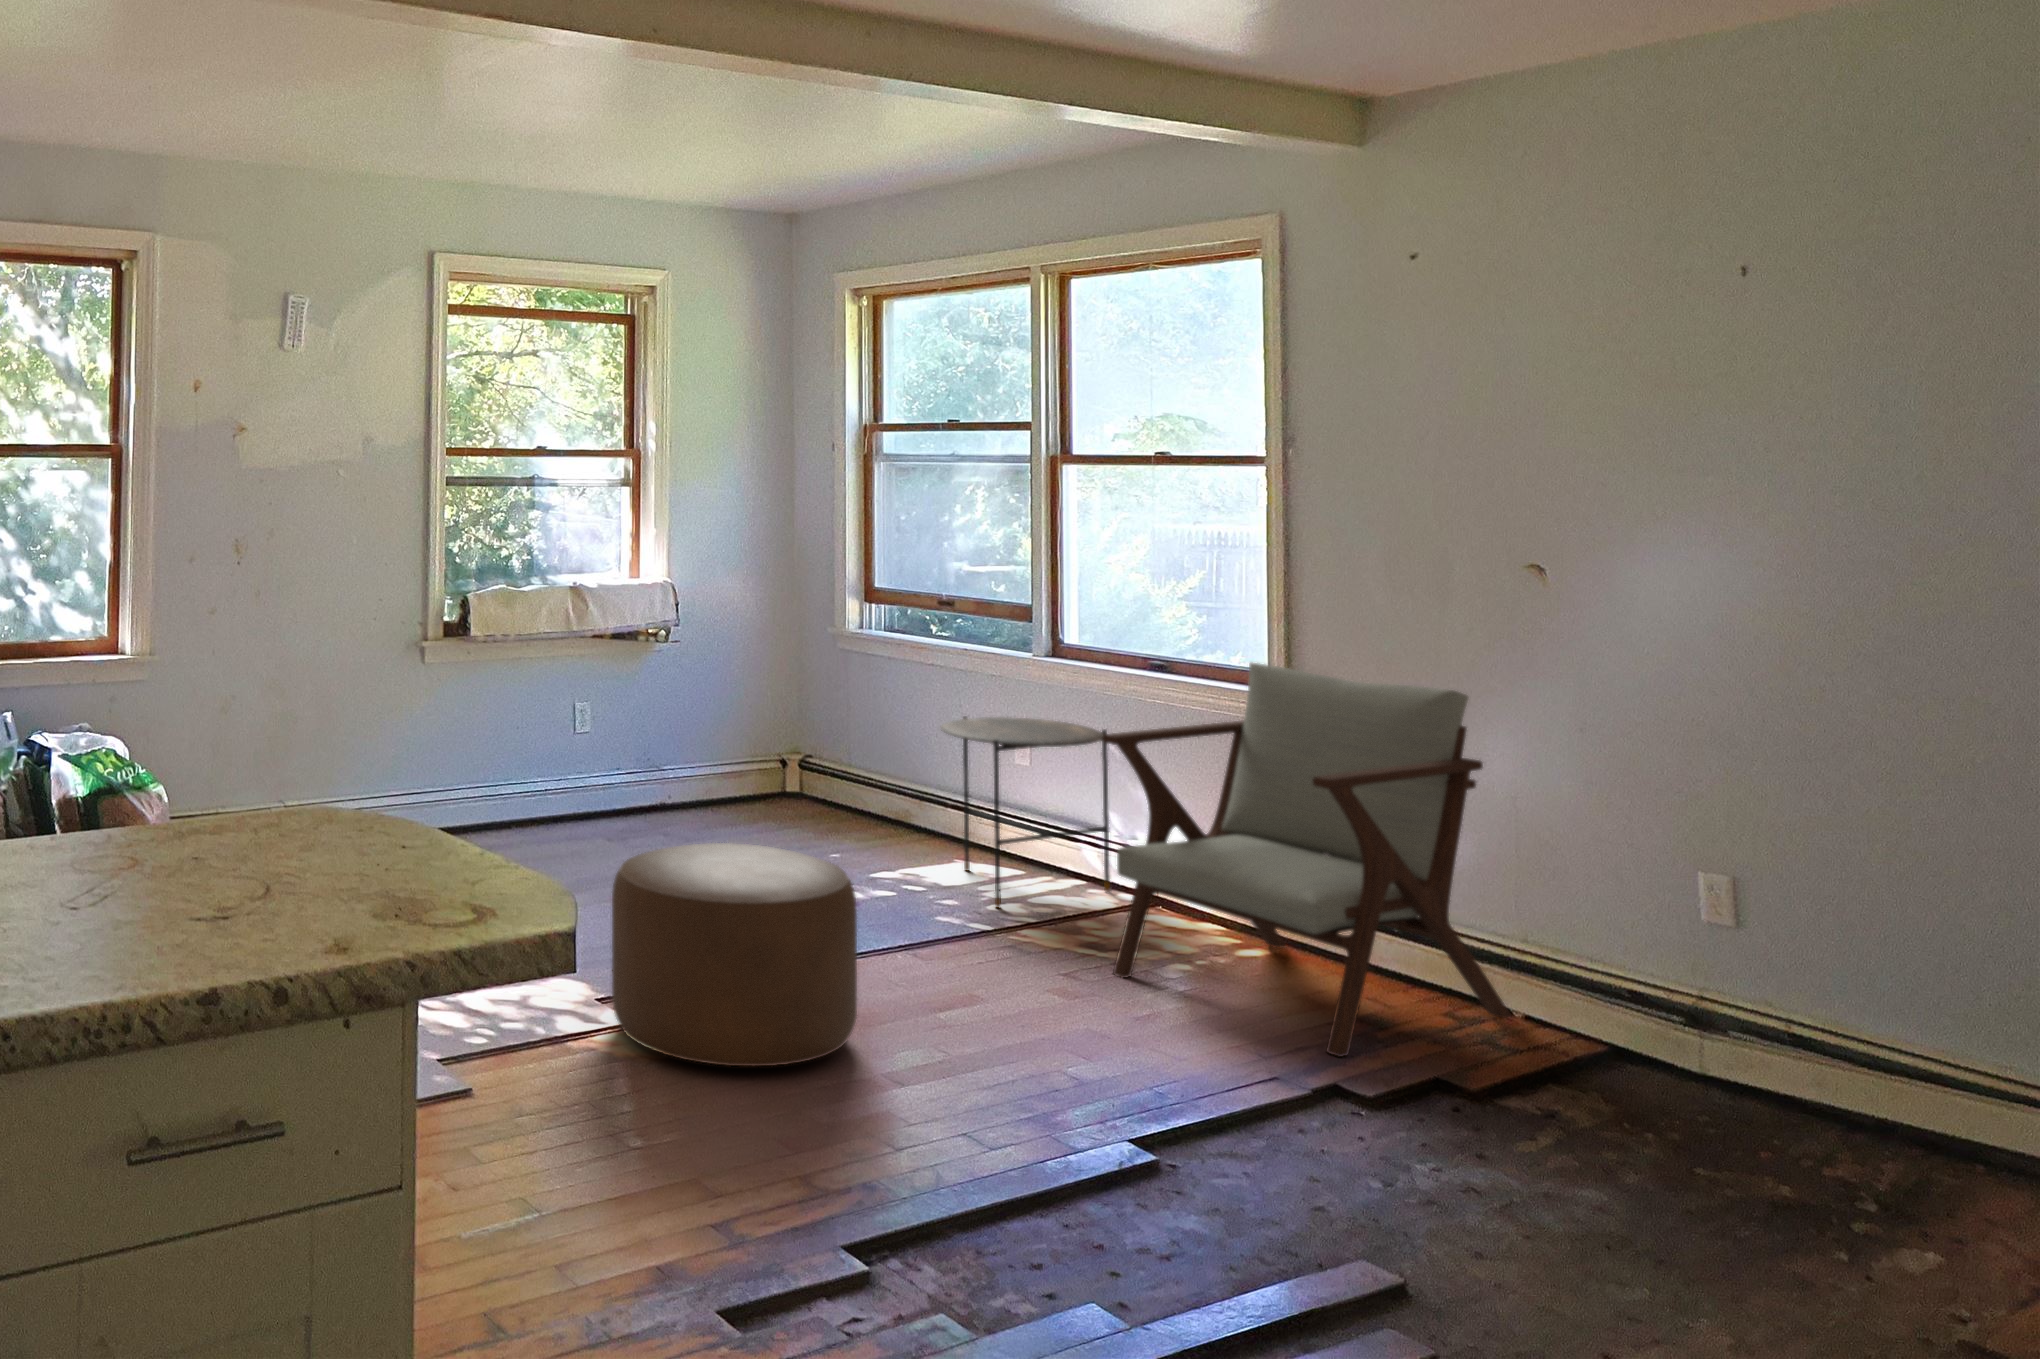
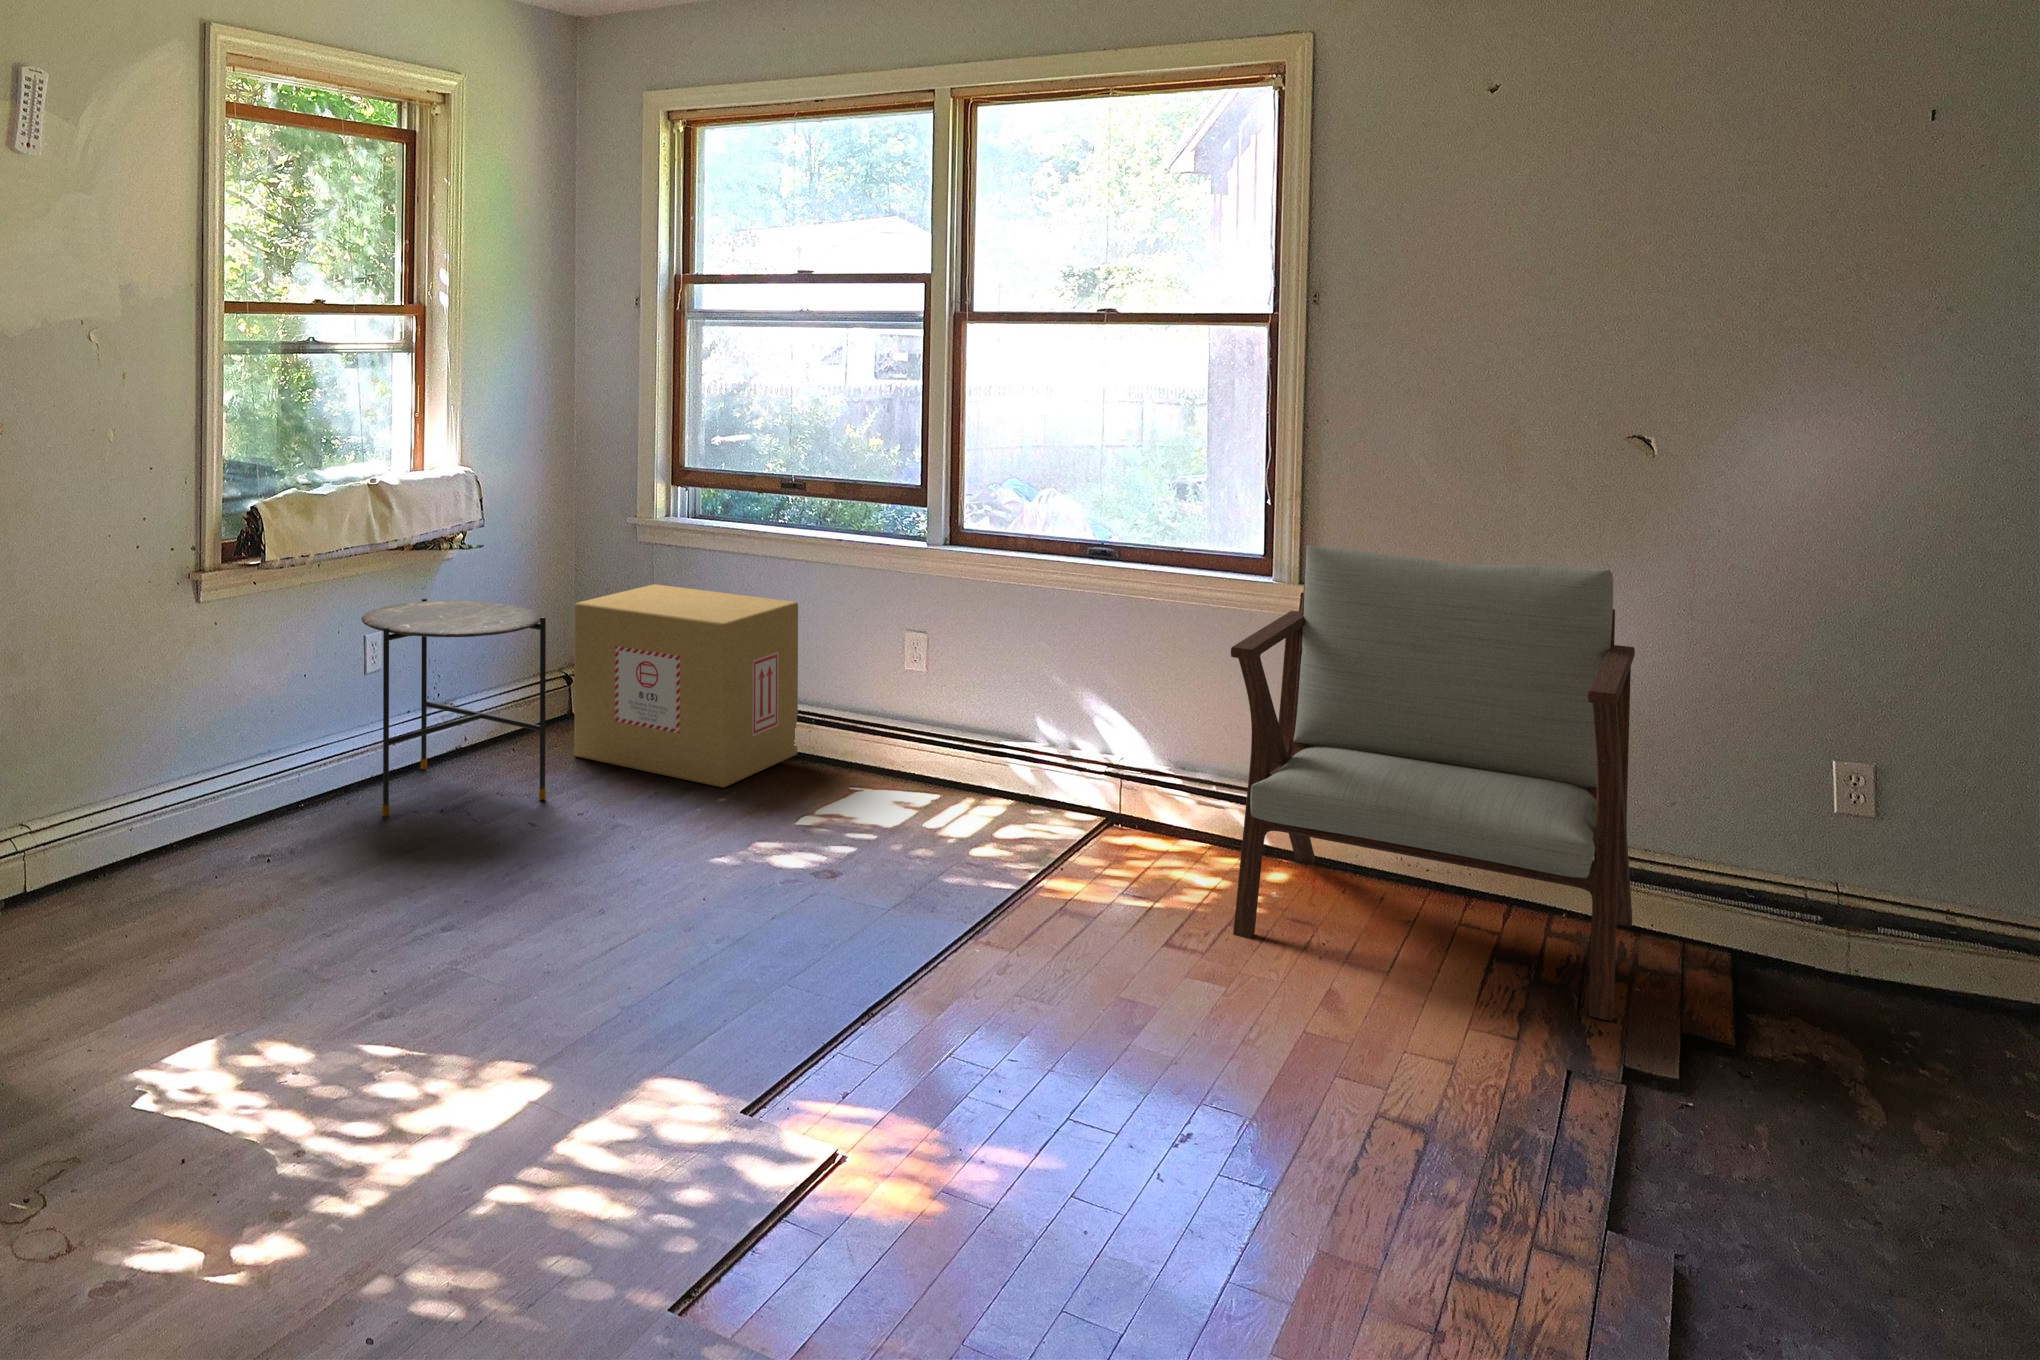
cardboard box: none [751,685,940,849] -> present [574,584,798,788]
side table: present [941,716,1110,908] -> present [362,598,546,816]
ottoman: present [612,843,857,1066] -> none [840,857,1219,1232]

